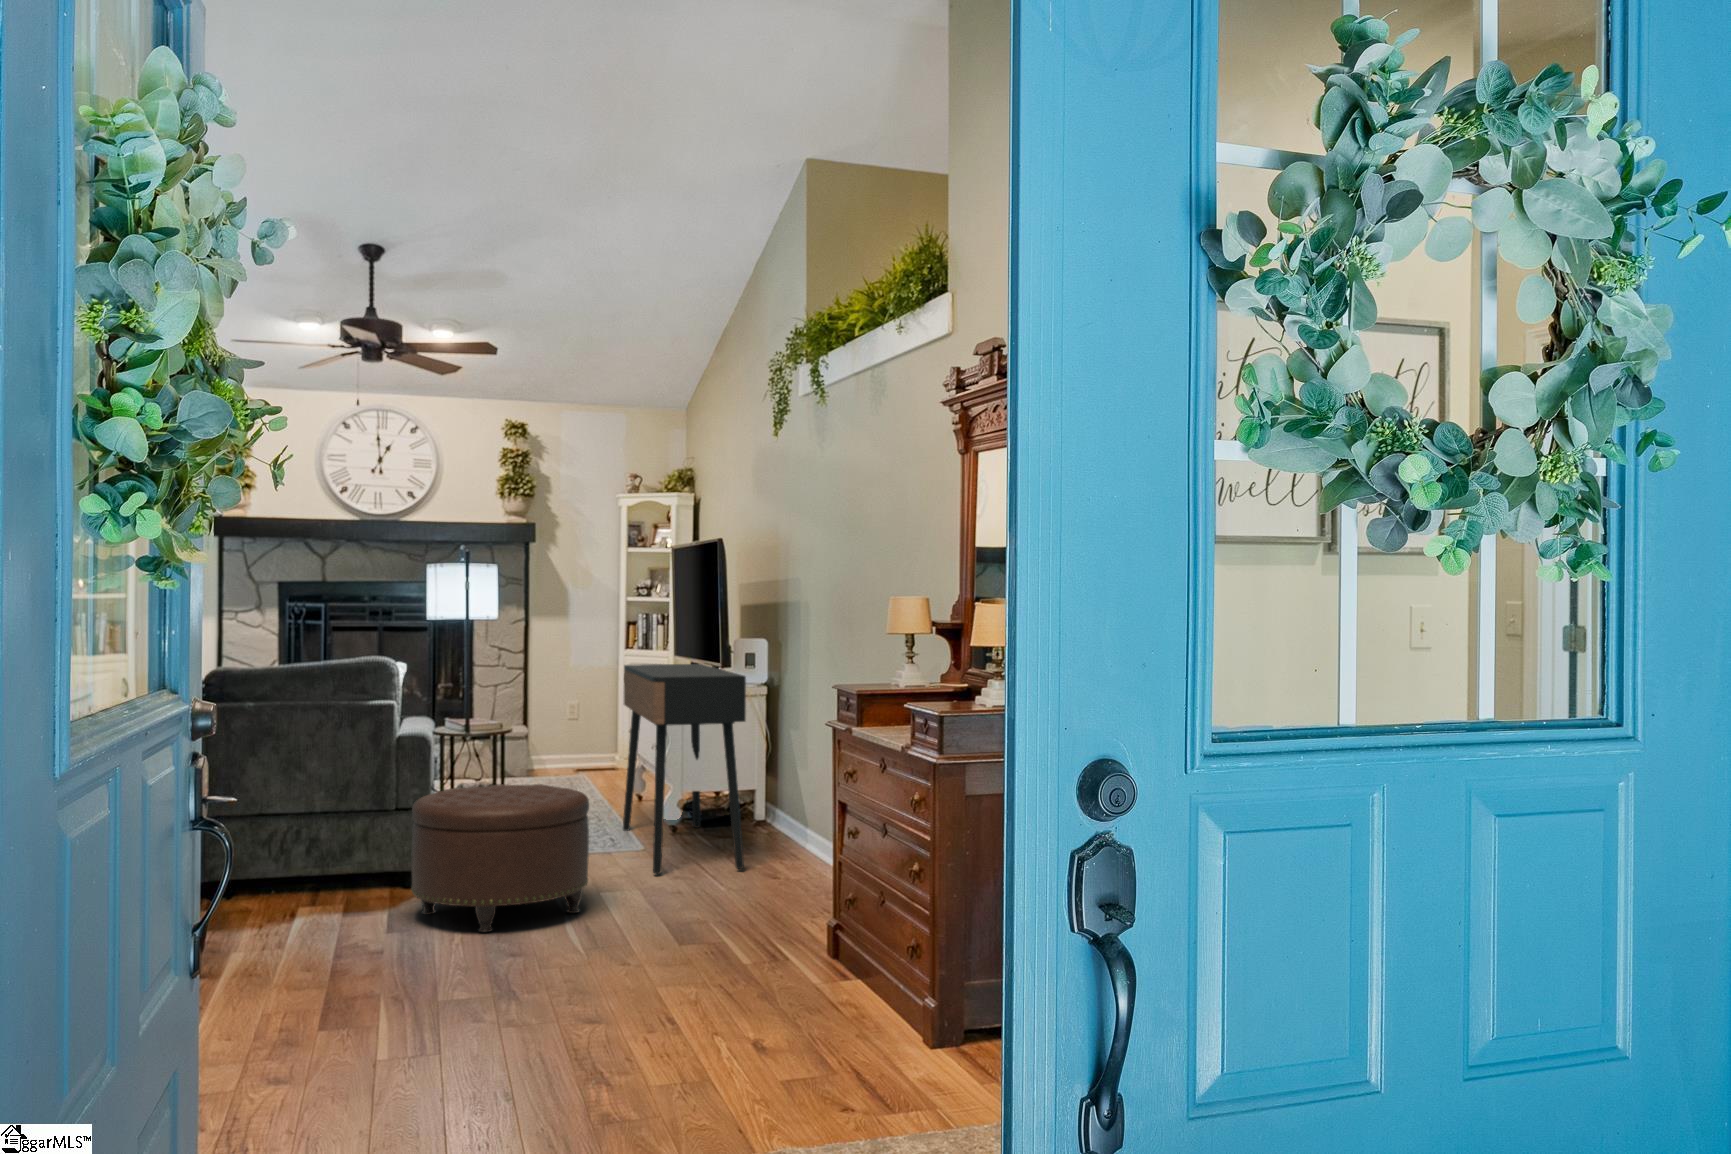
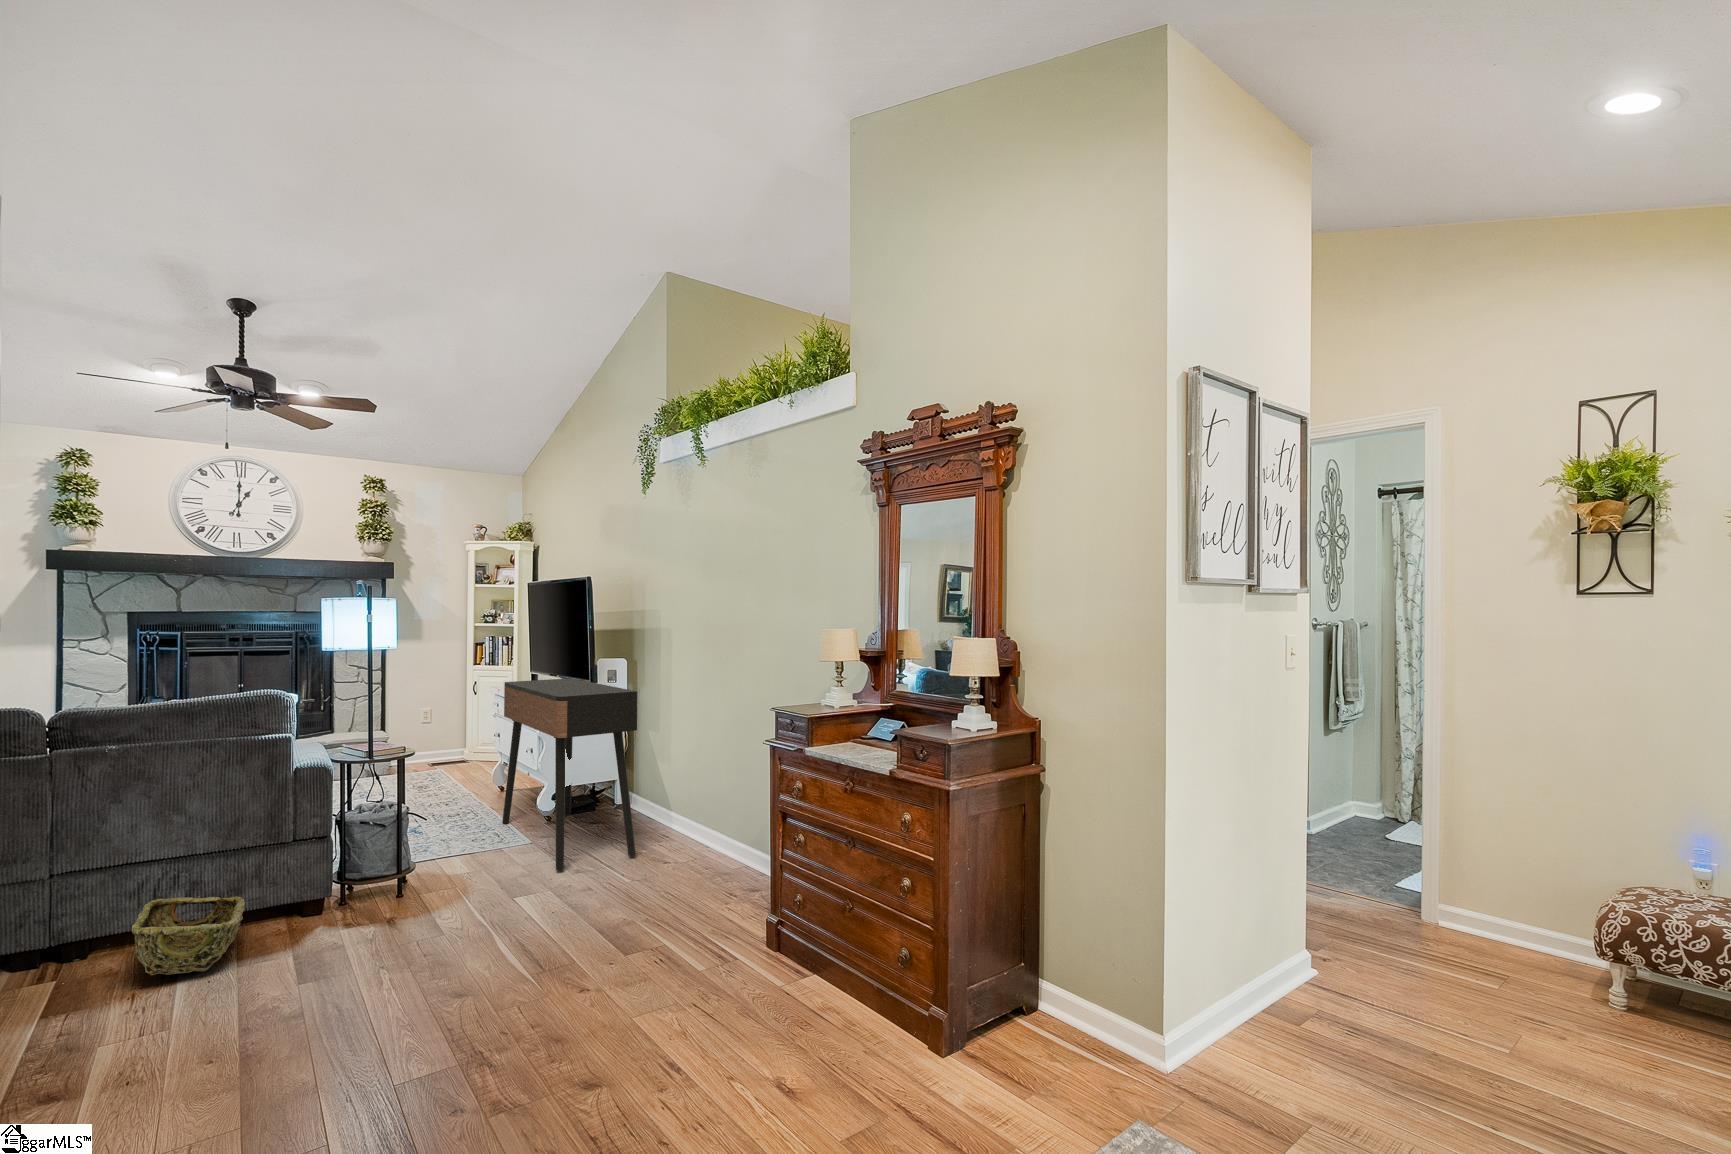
ottoman: present [411,784,589,932] -> none [322,806,514,971]
woven basket: none [262,847,354,913] -> present [132,896,245,975]

